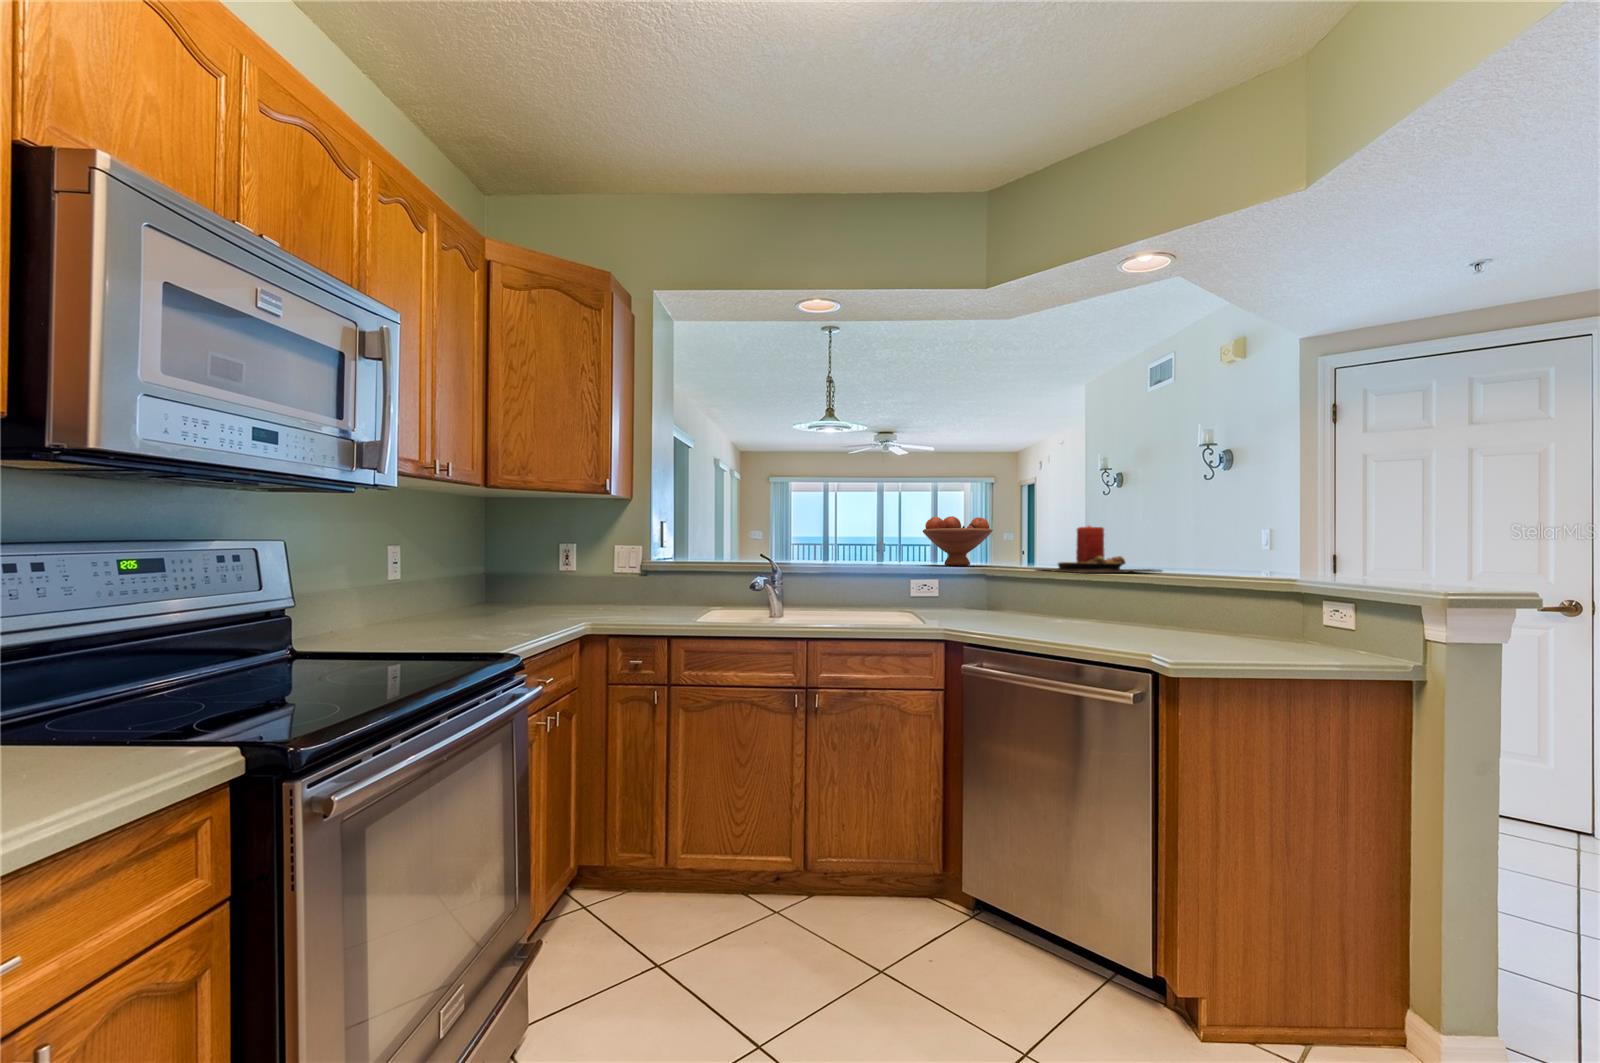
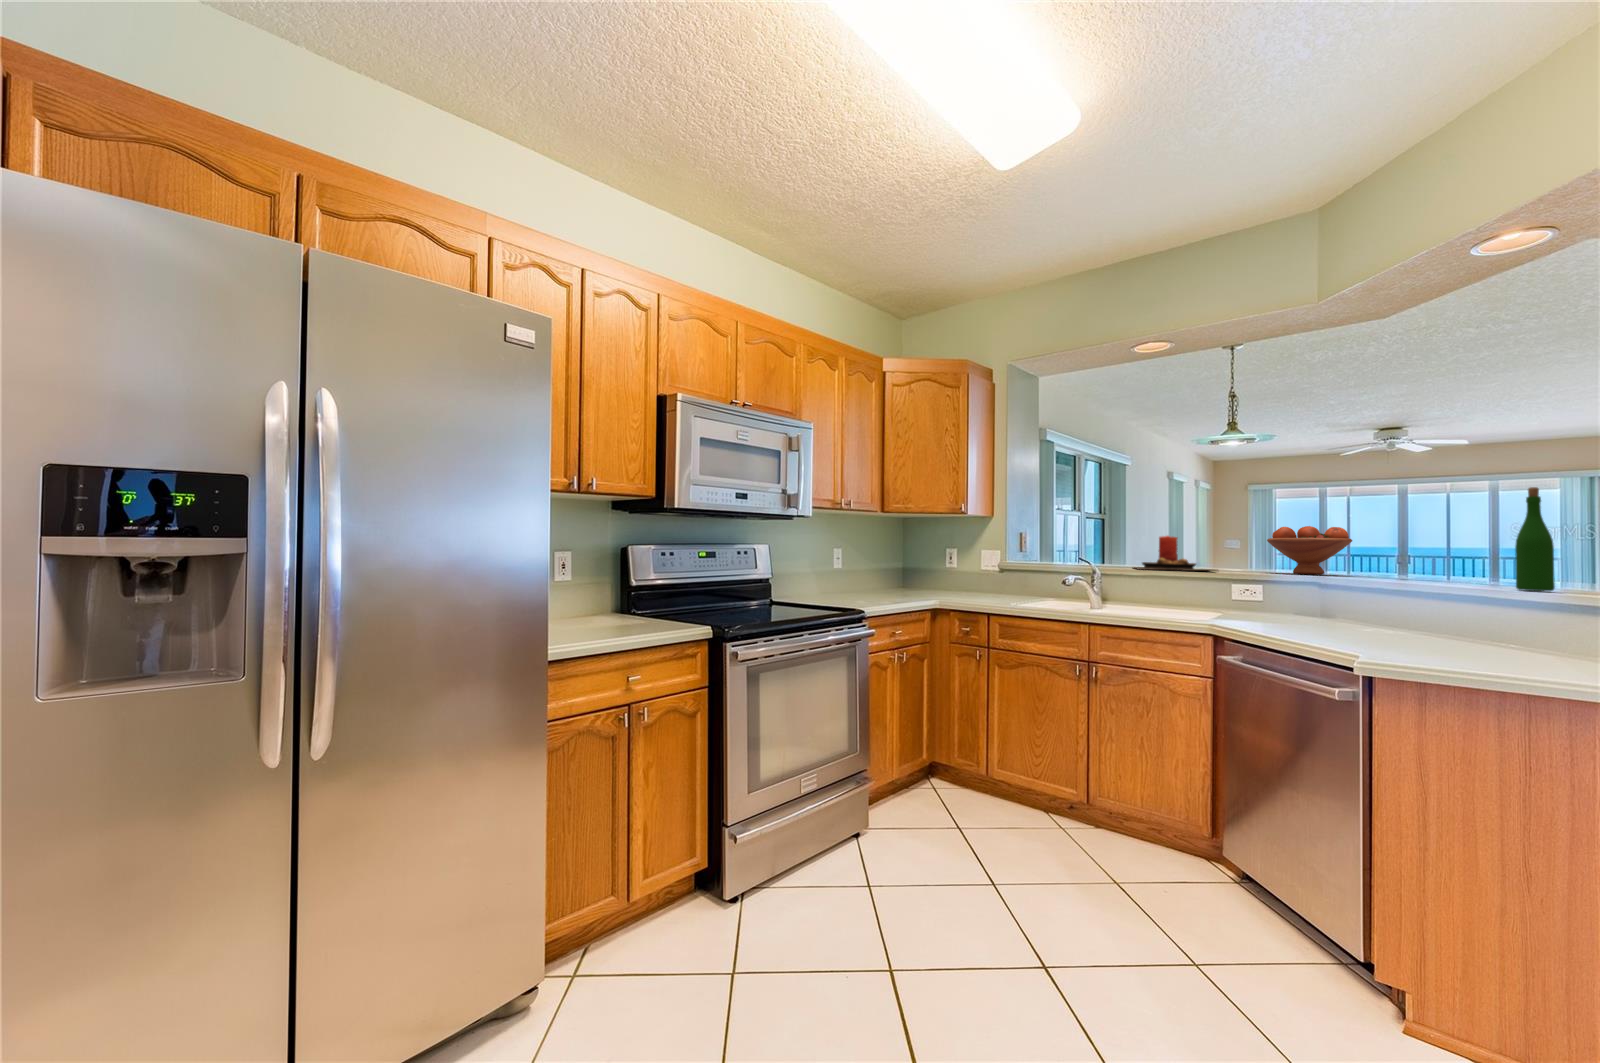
wine bottle: none [1172,482,1199,575] -> present [1515,487,1555,591]
candle: present [1036,526,1162,573] -> present [1134,536,1217,571]

